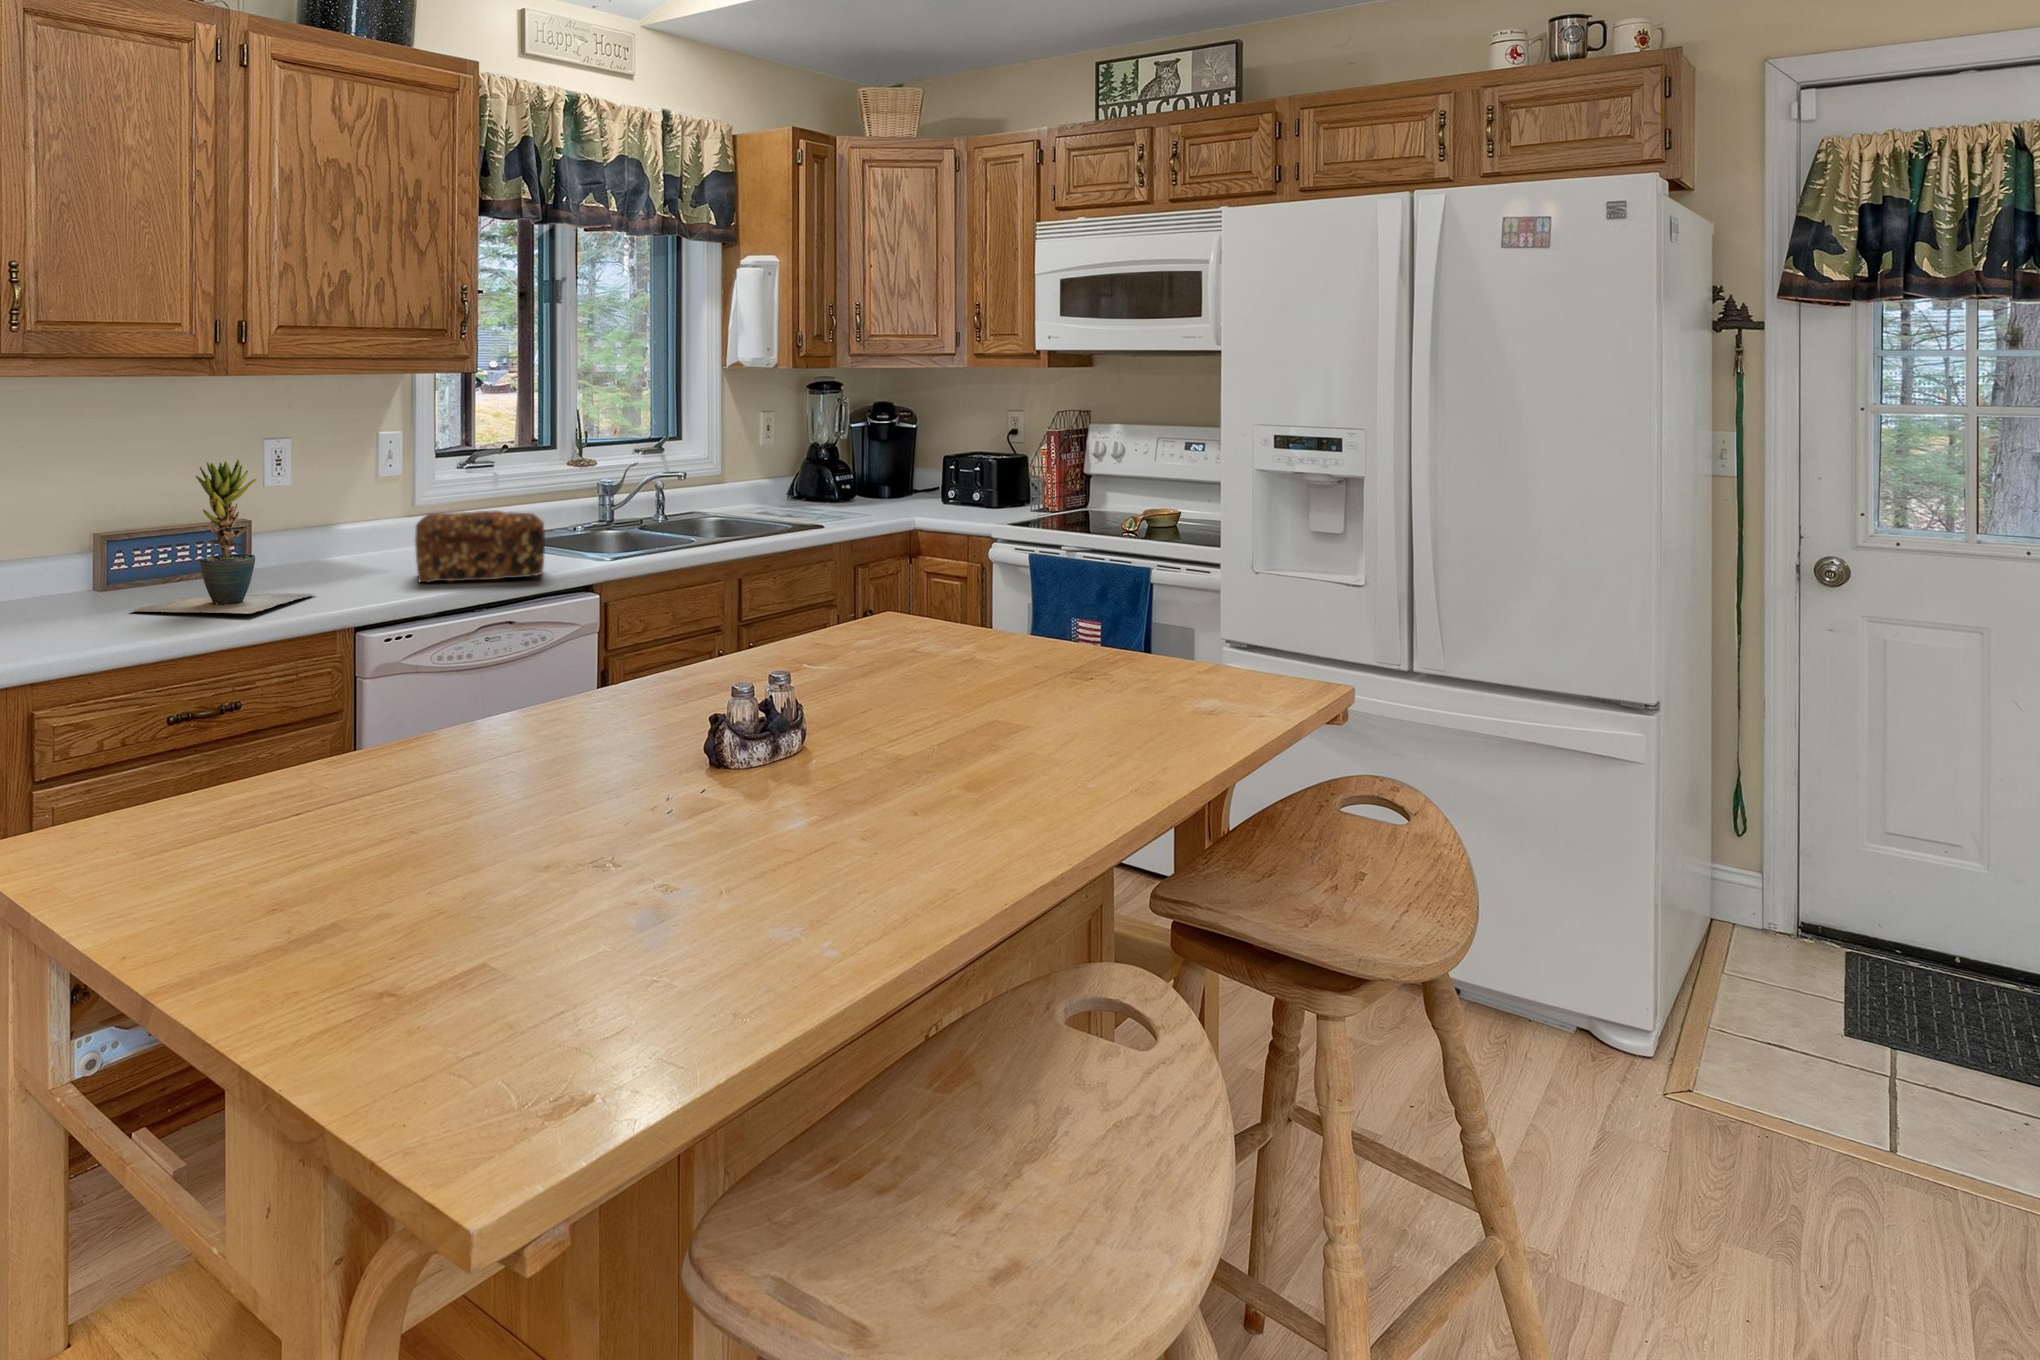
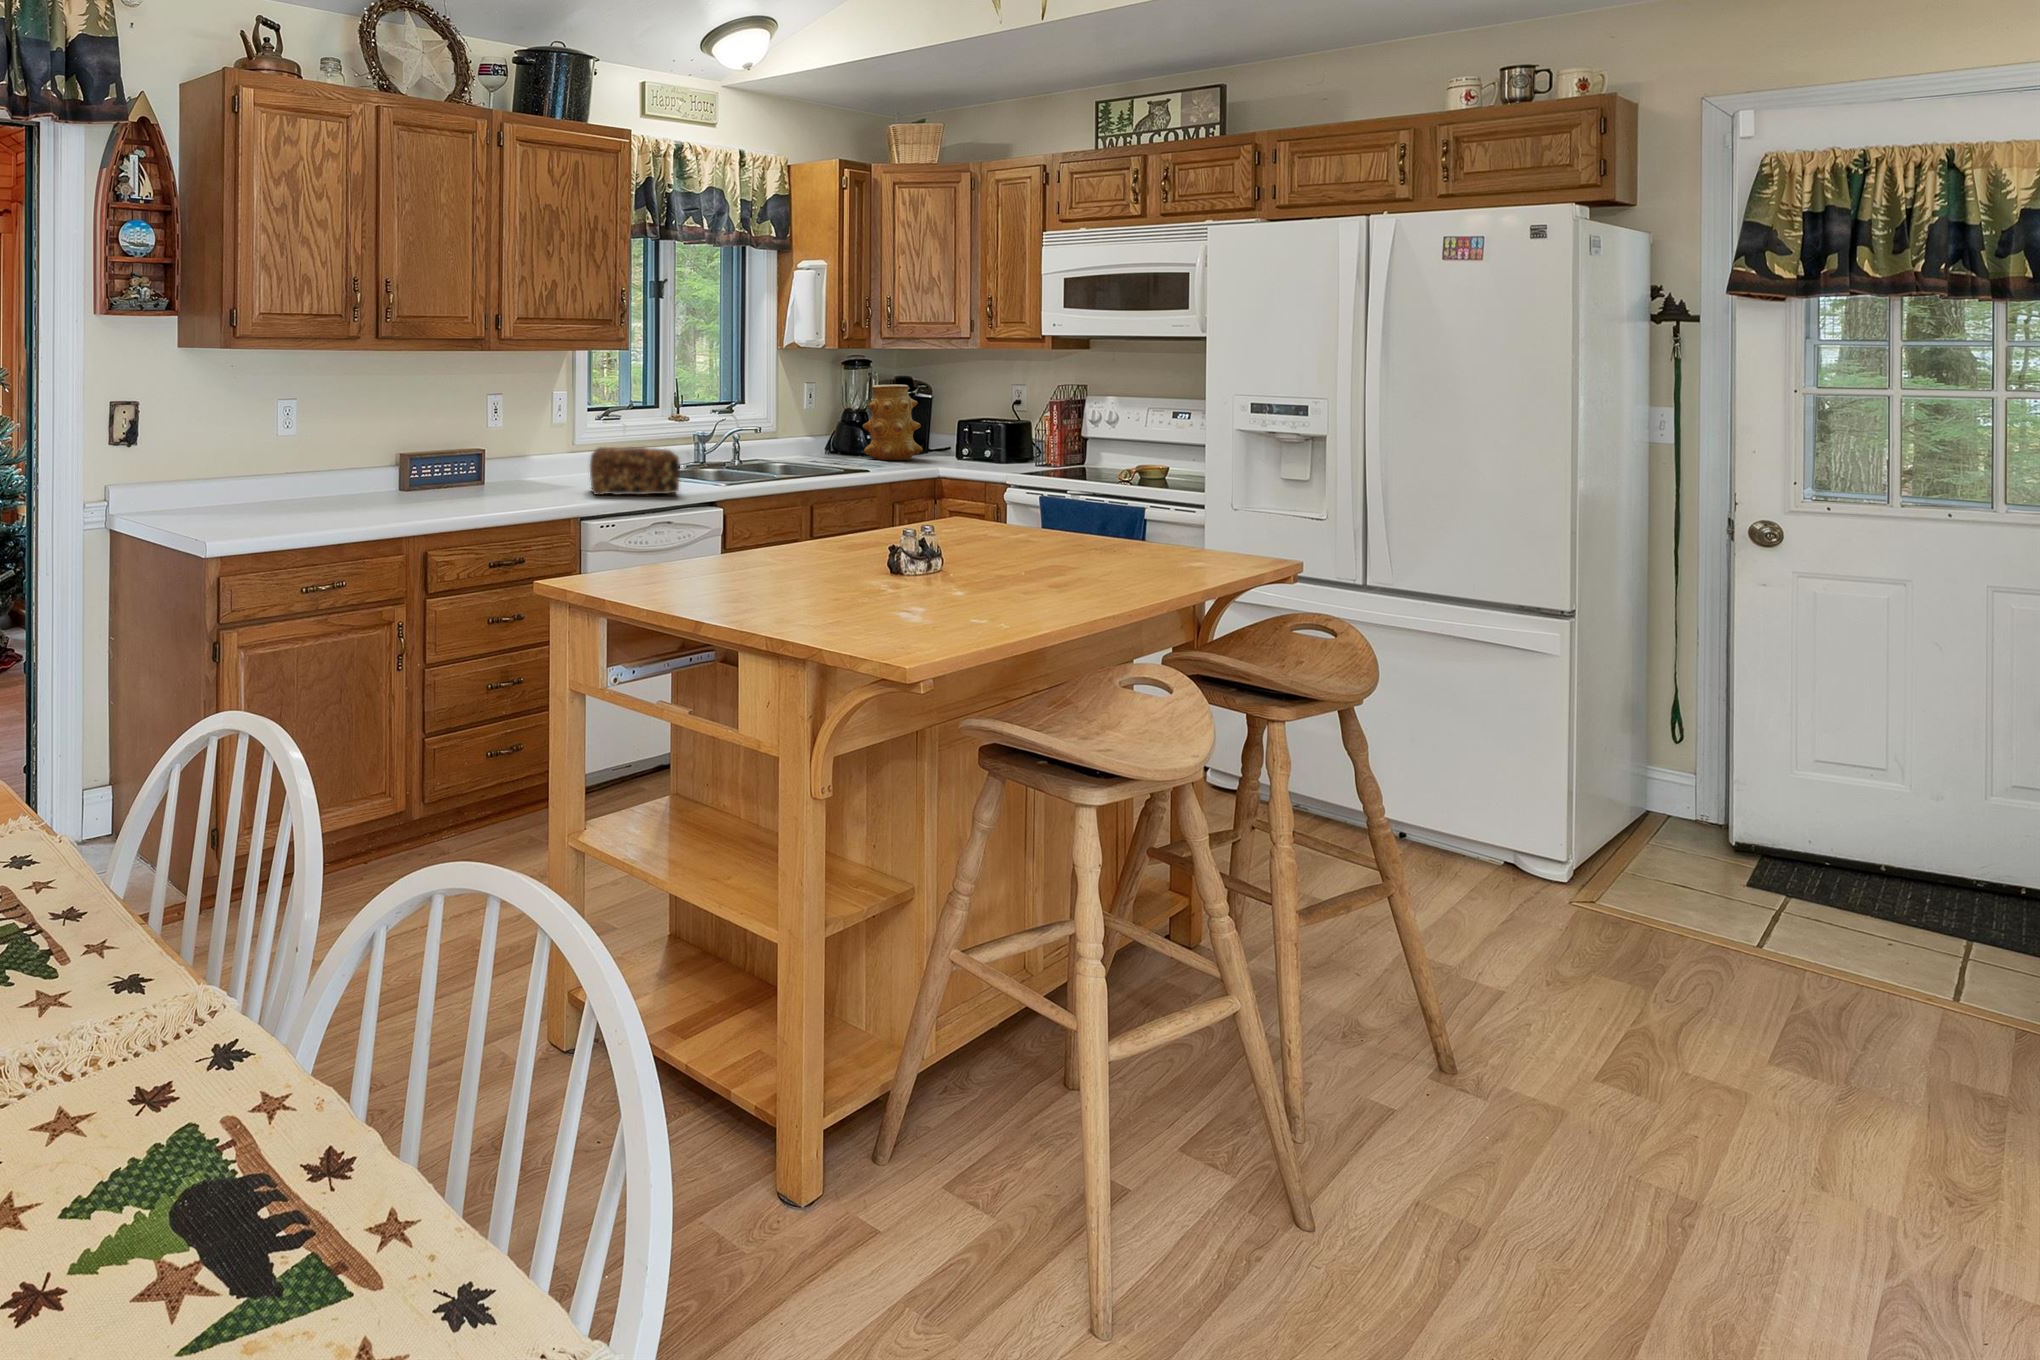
vase: none [825,413,897,509] -> present [863,385,923,460]
potted plant: present [131,460,313,614] -> none [423,406,533,507]

